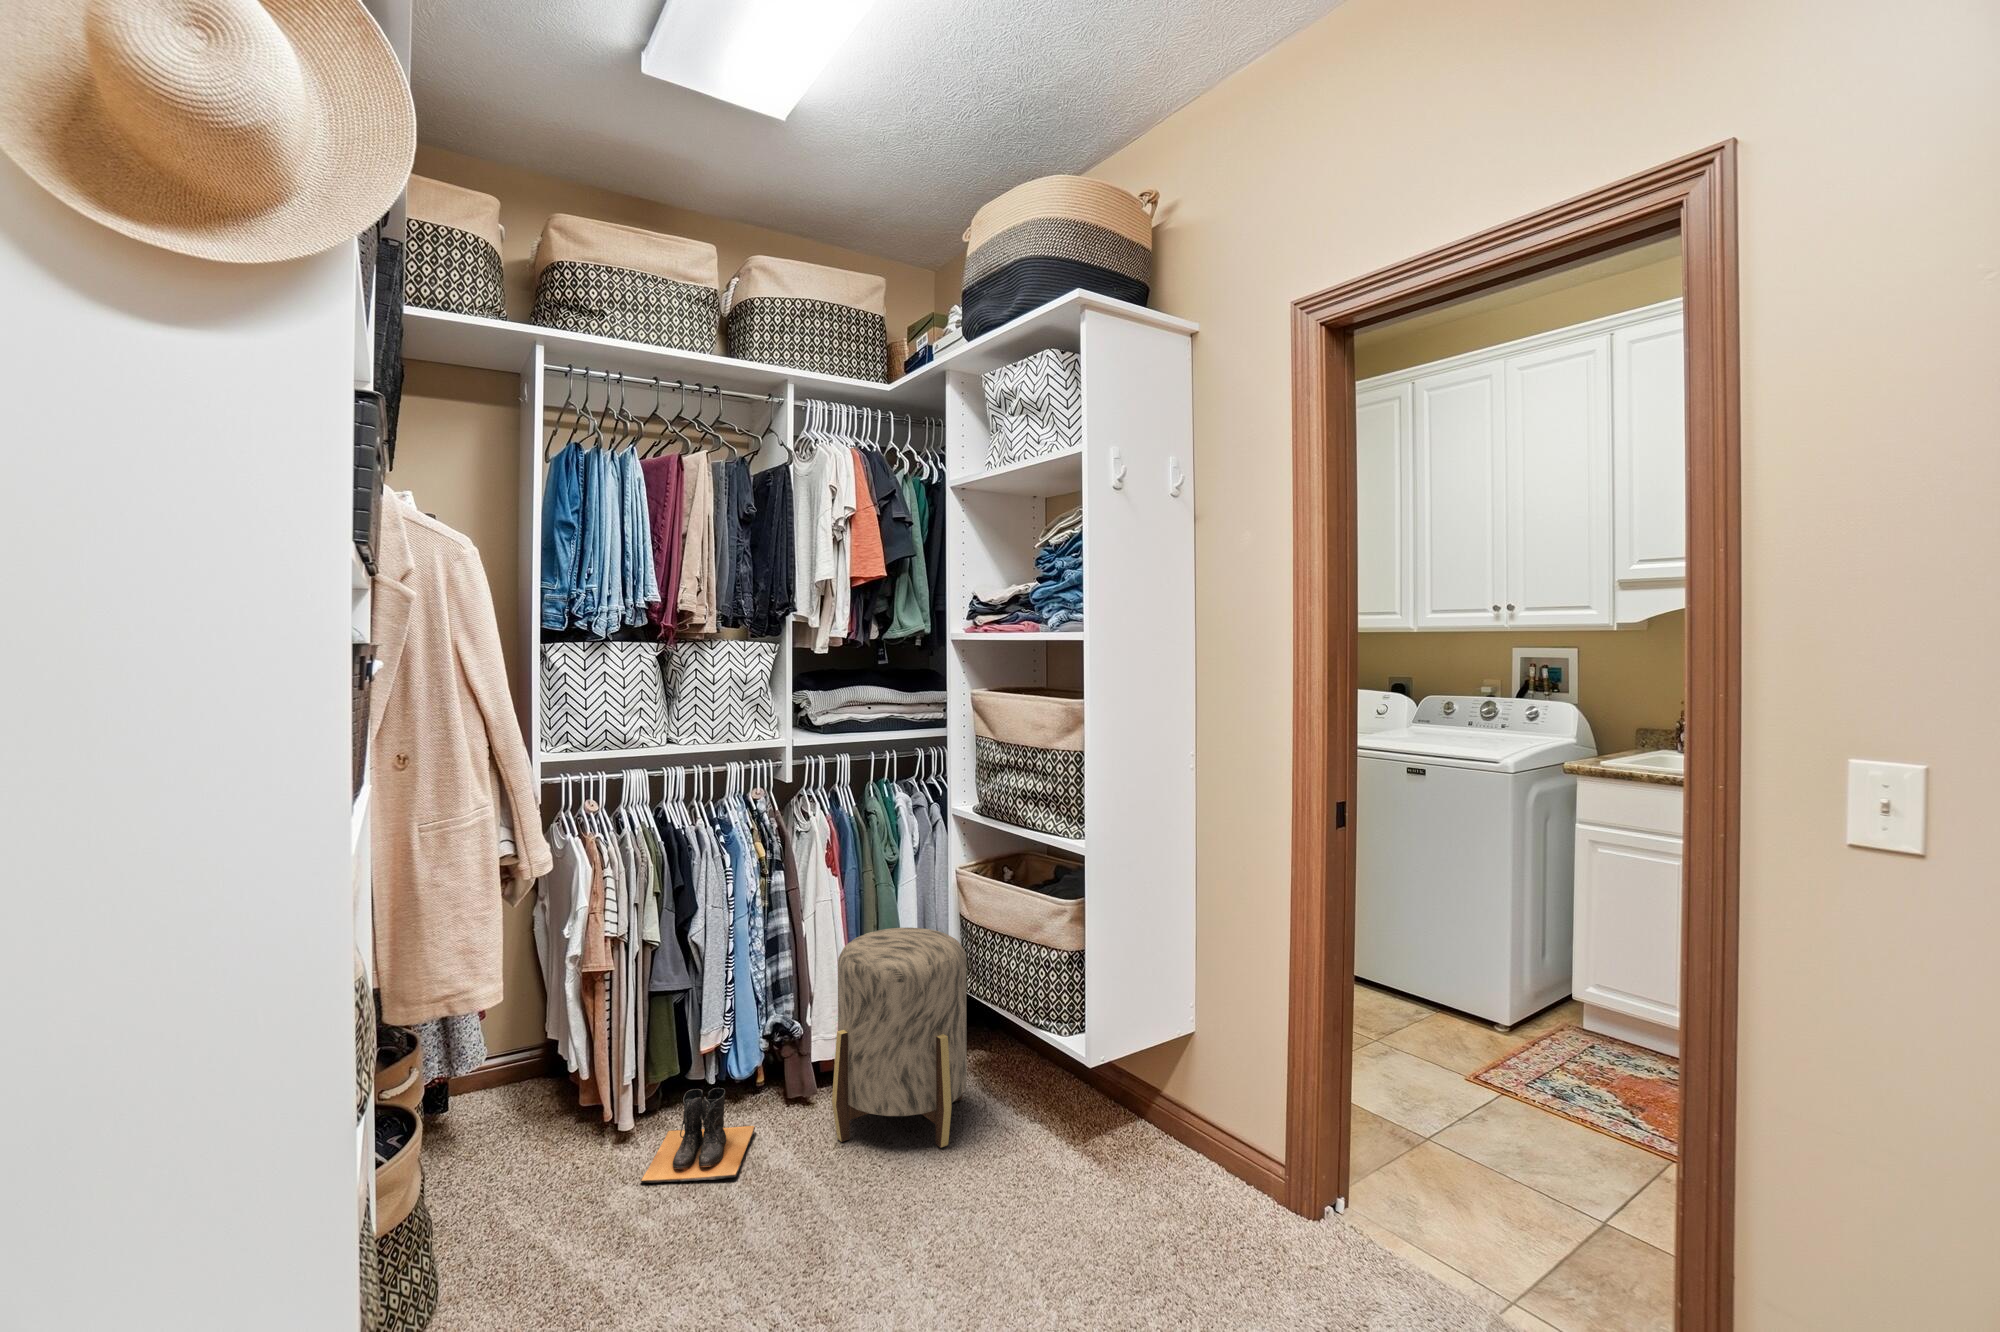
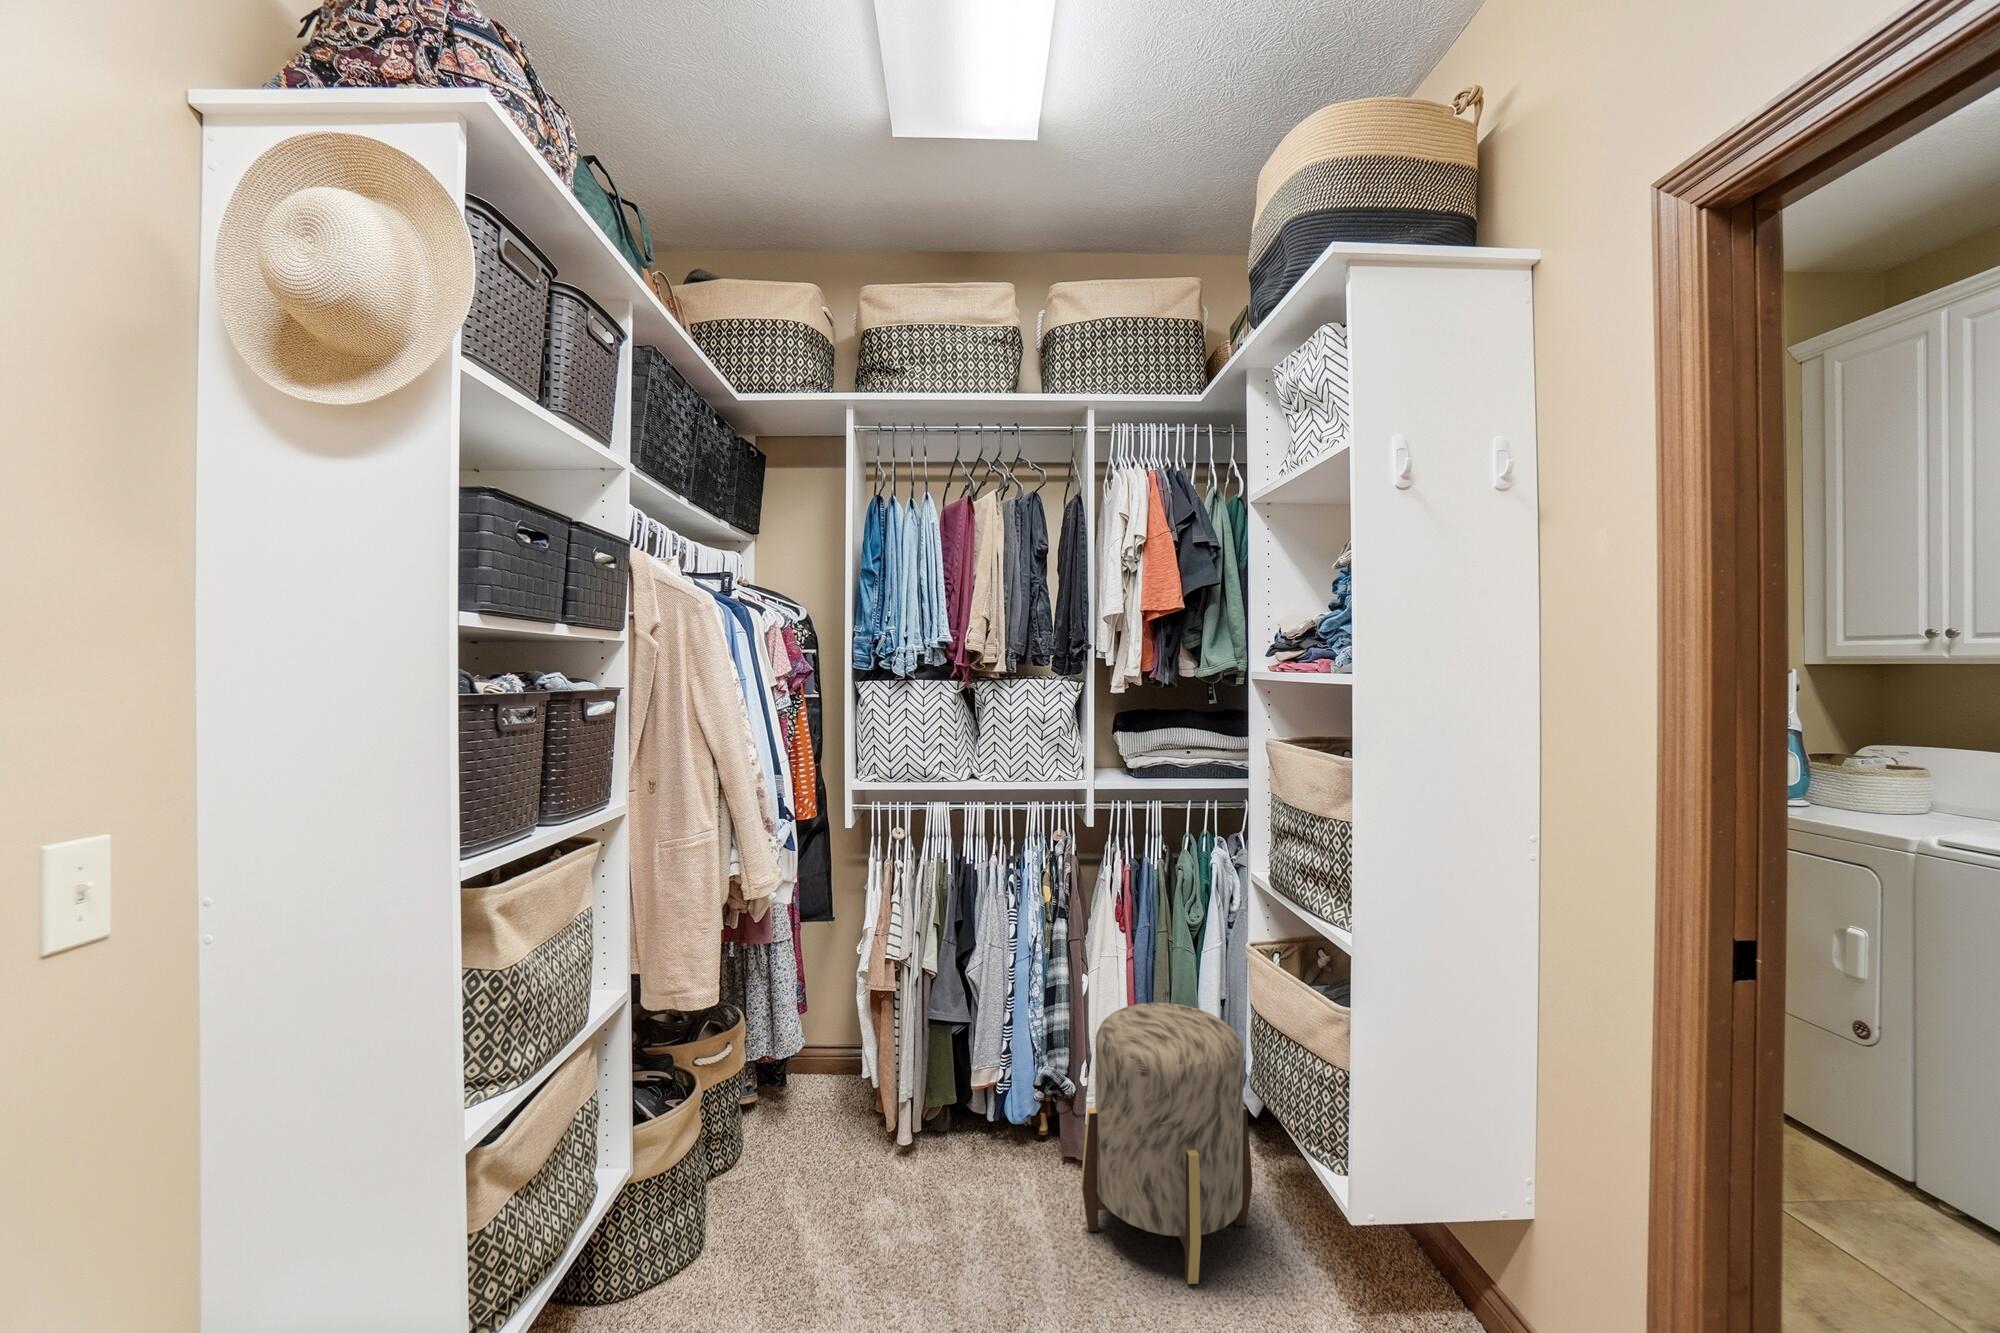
boots: present [641,1088,755,1183] -> none [893,1124,1016,1233]

